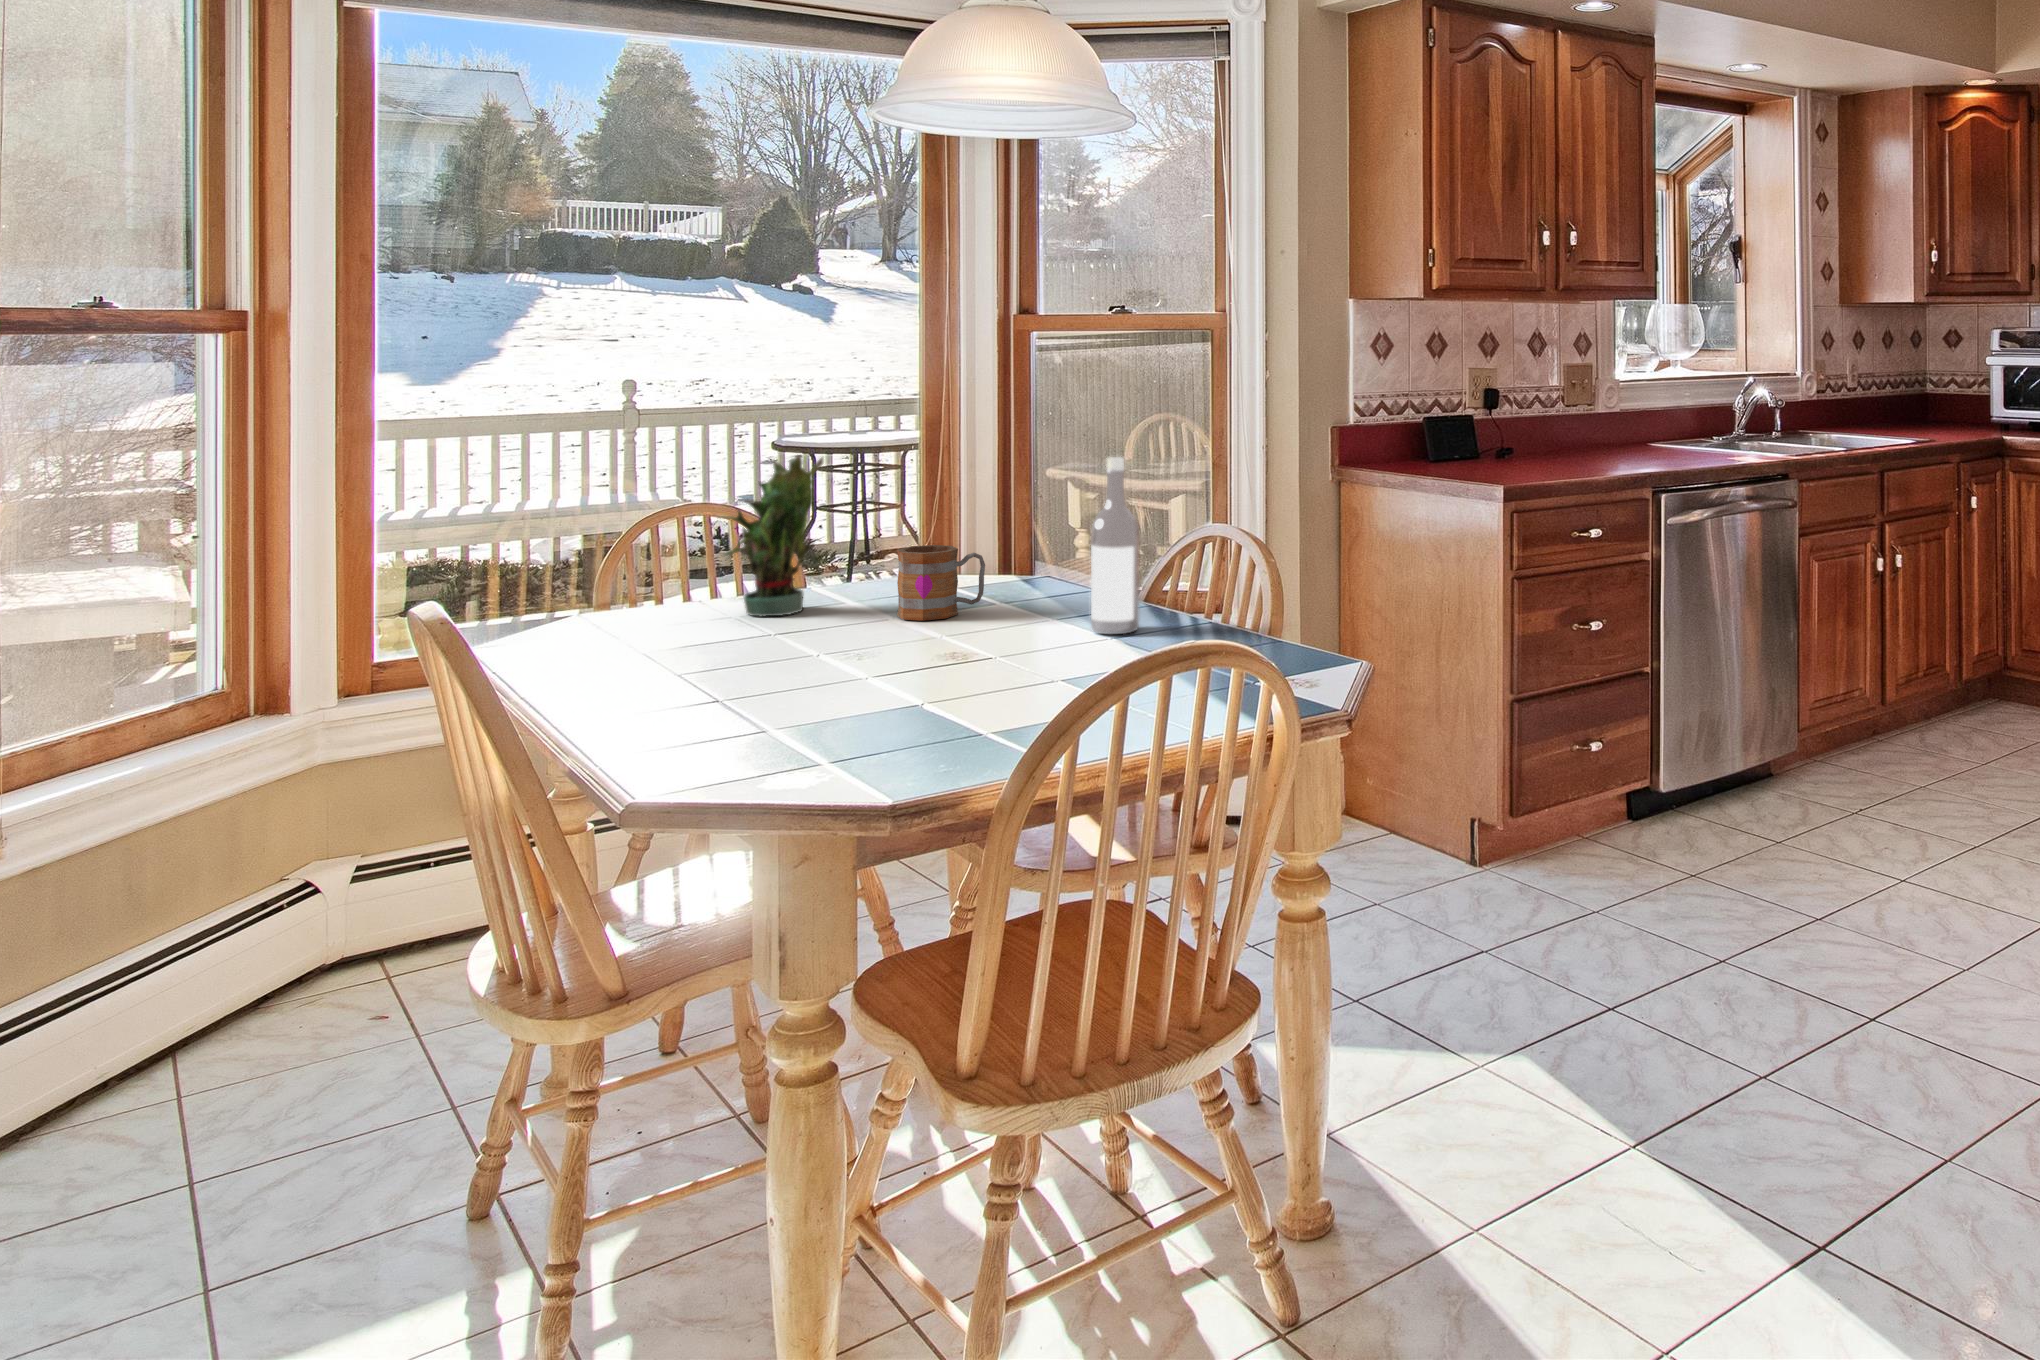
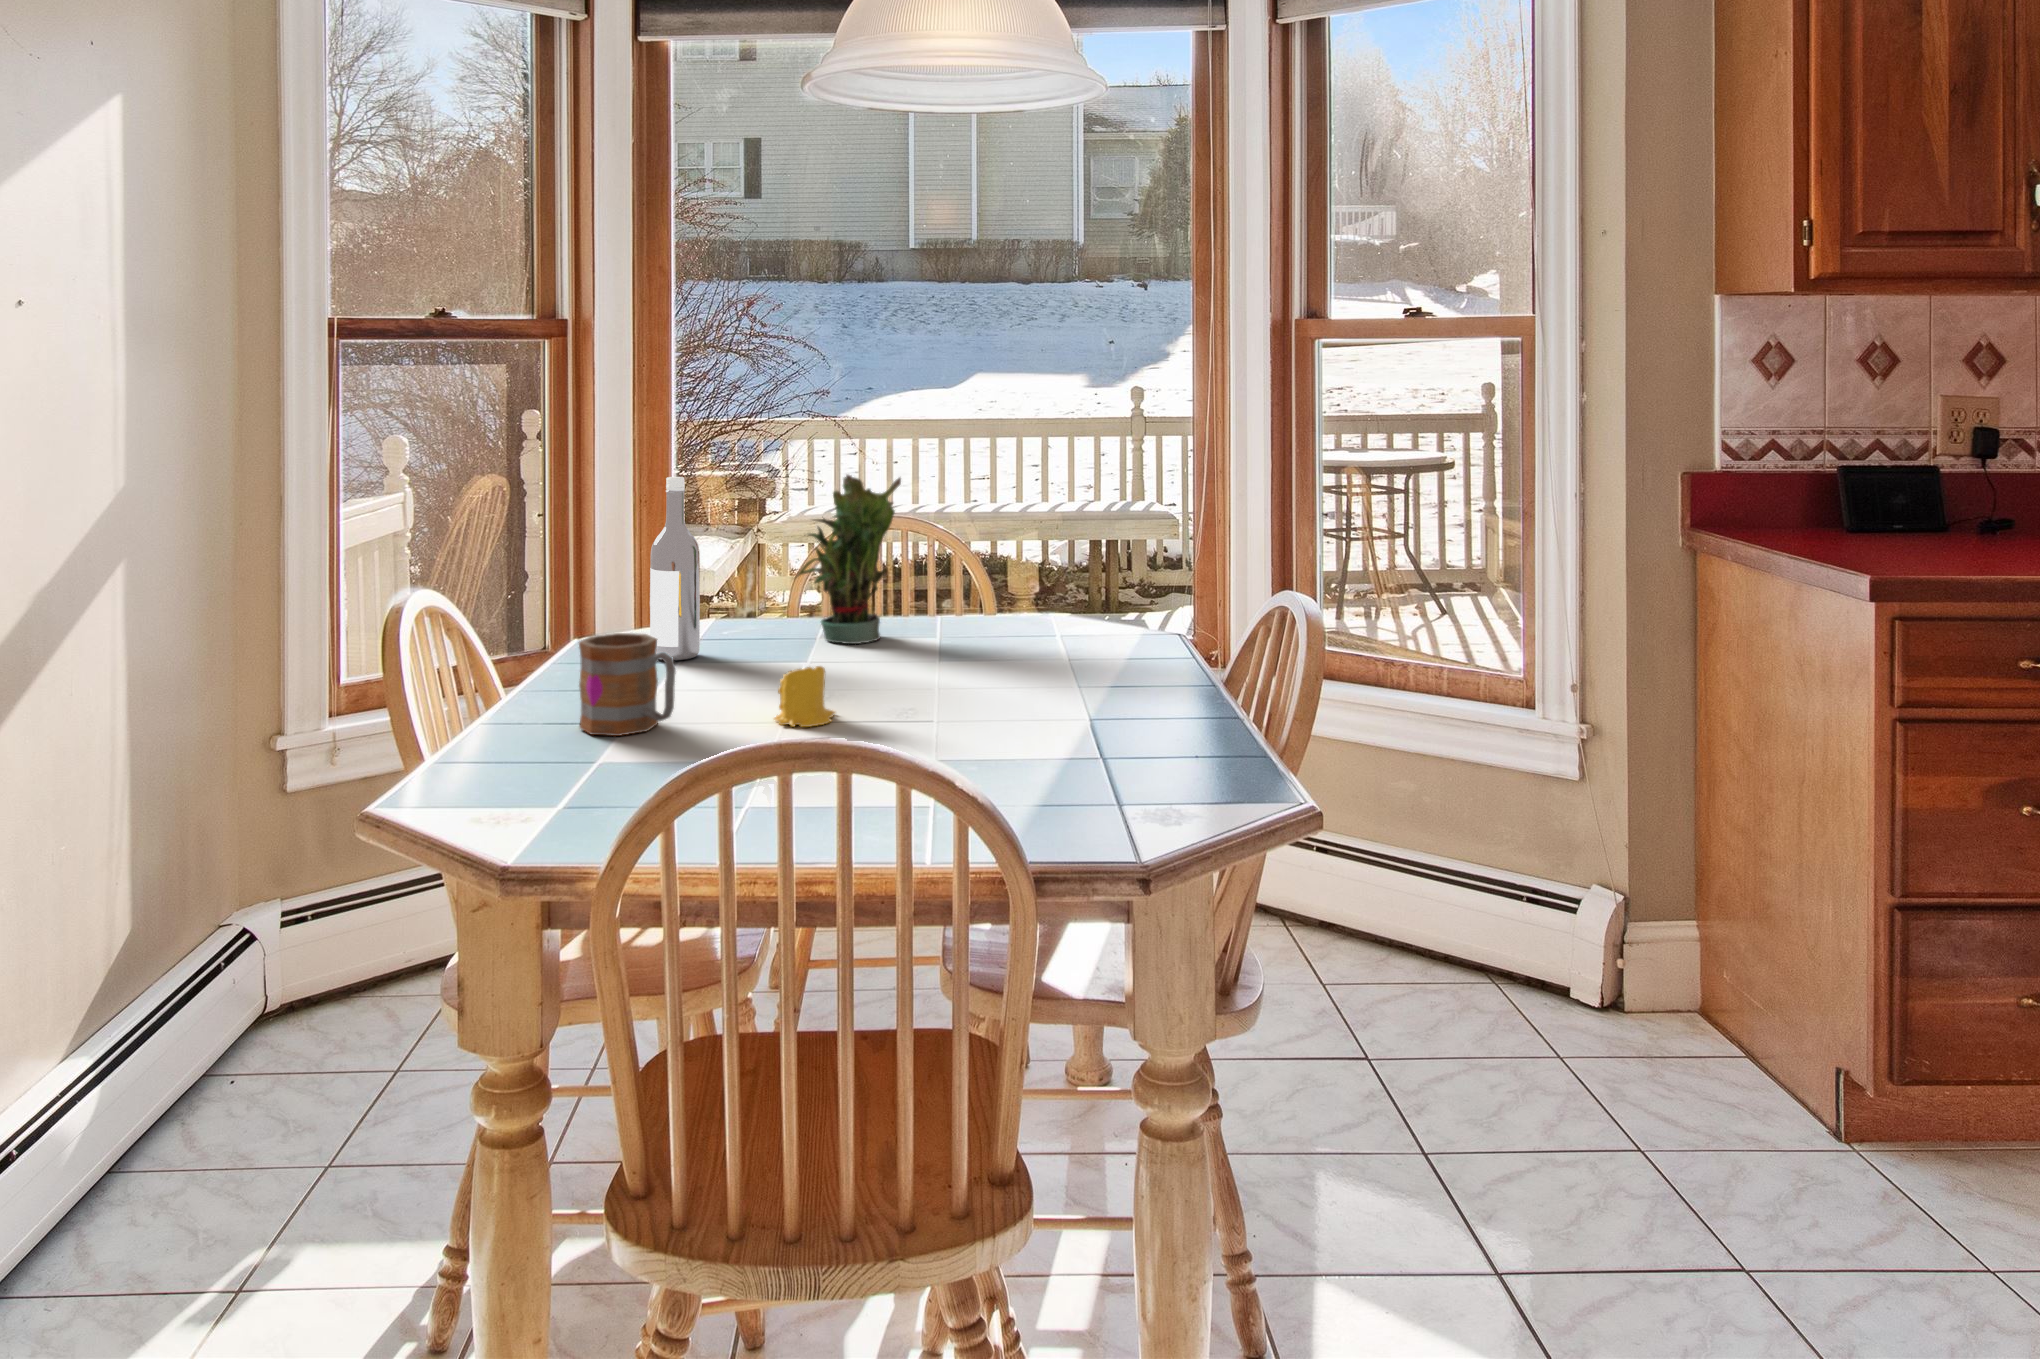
wine bottle: present [1091,457,1139,634] -> present [650,477,700,660]
mug: present [897,545,985,621] -> present [579,633,676,736]
candle: none [850,615,909,674] -> present [774,666,836,727]

